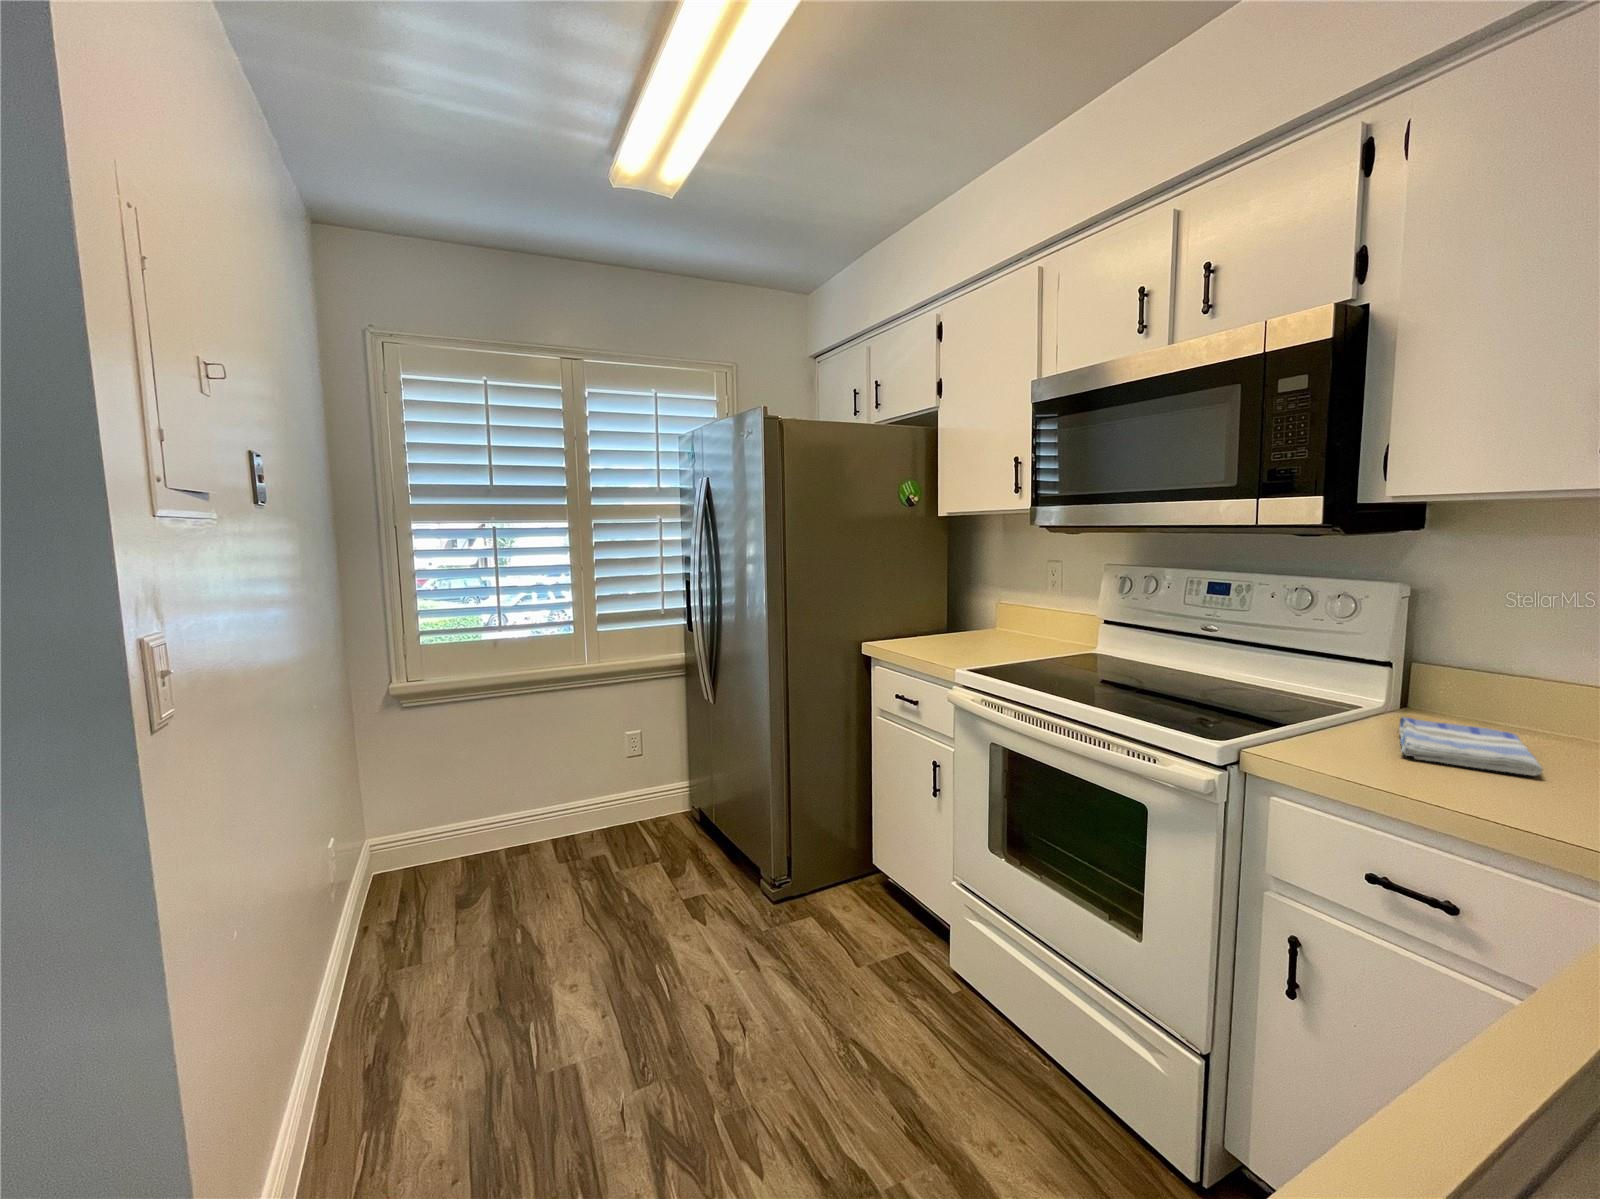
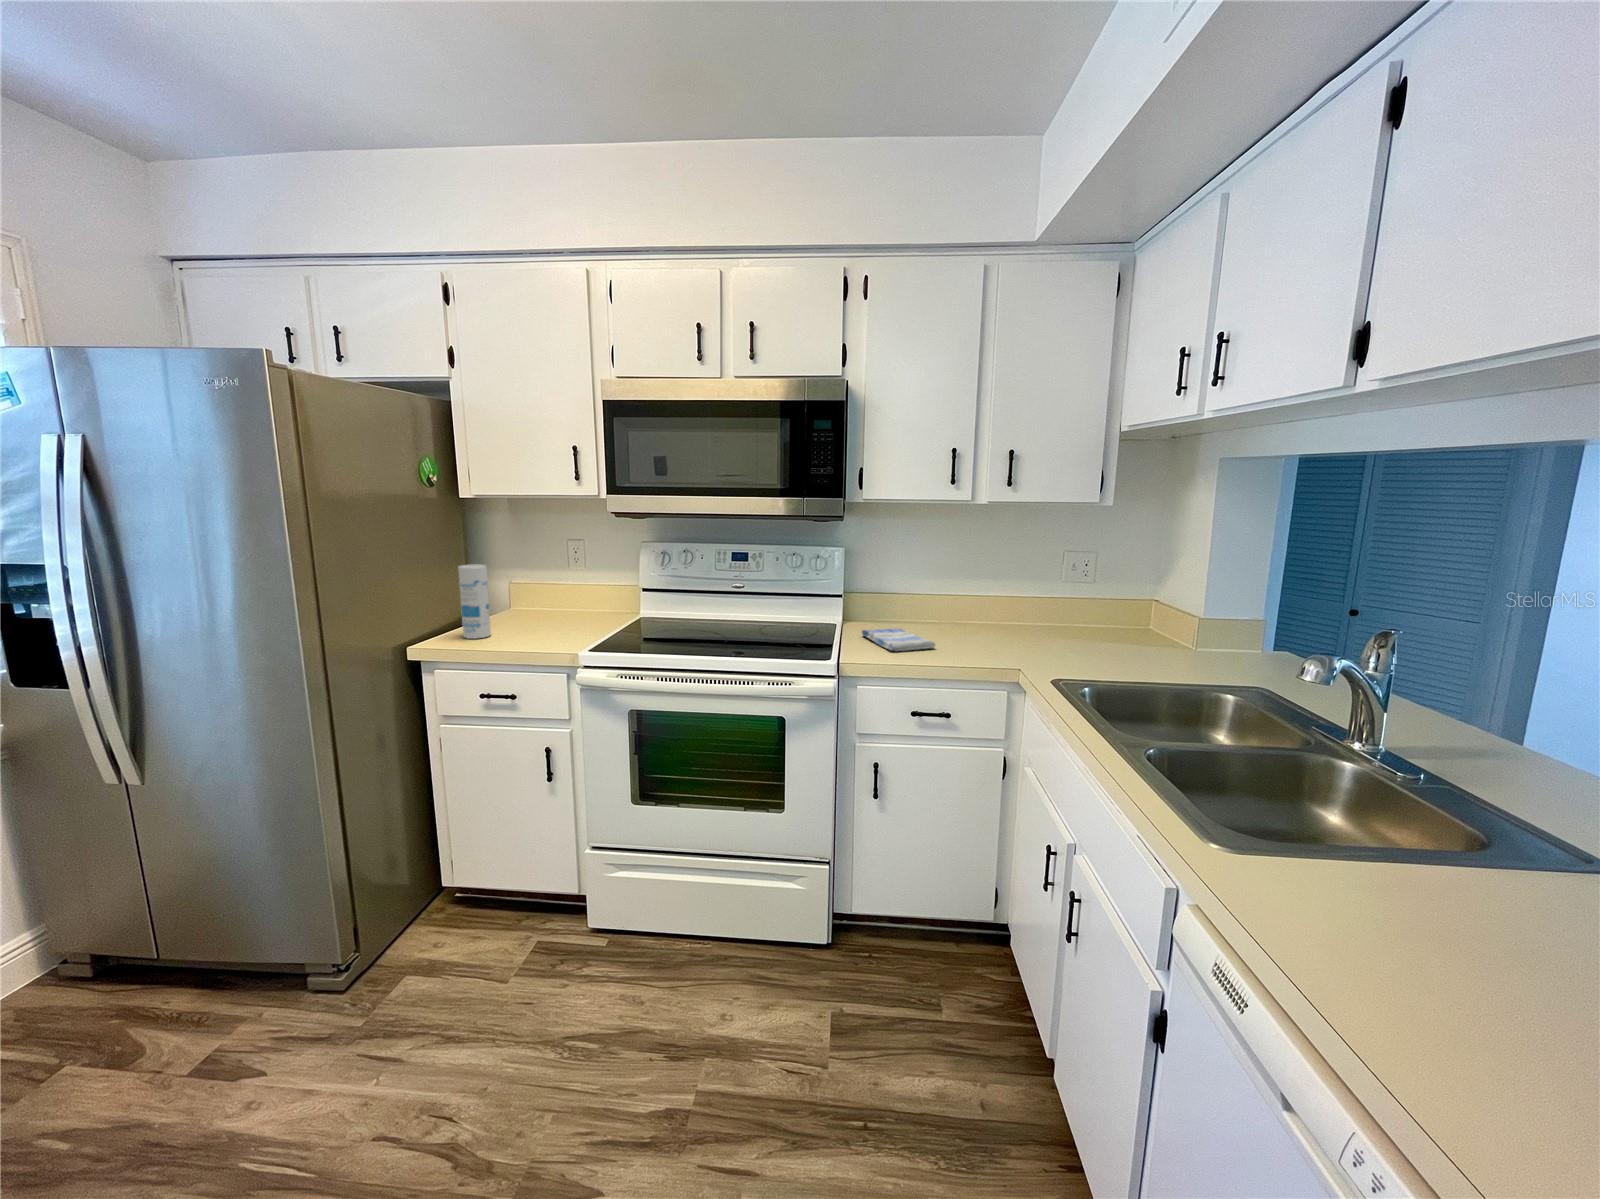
canister: none [906,576,930,644] -> present [458,564,491,639]

